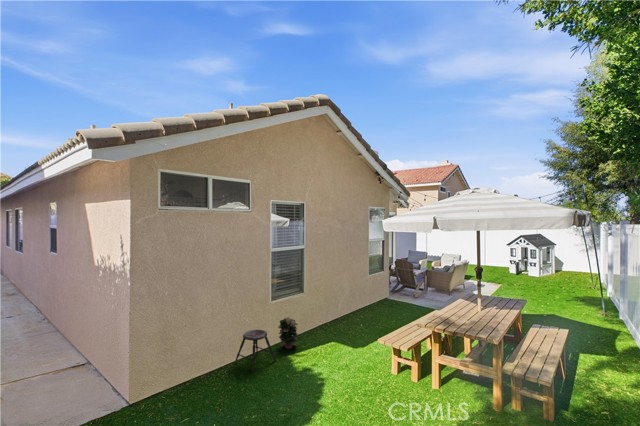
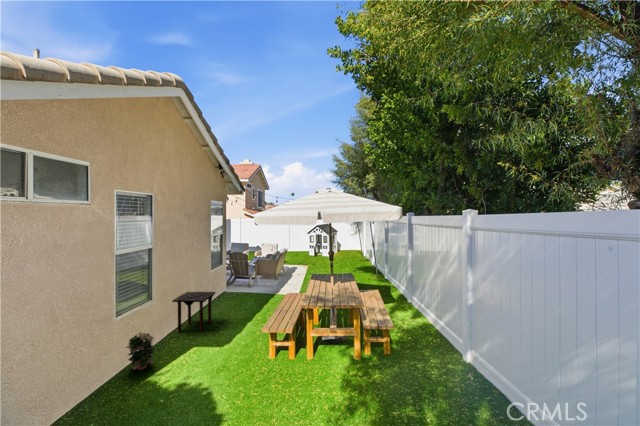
side table: none [323,291,362,331] -> present [172,292,215,332]
stool: present [235,330,275,372] -> none [69,356,134,414]

